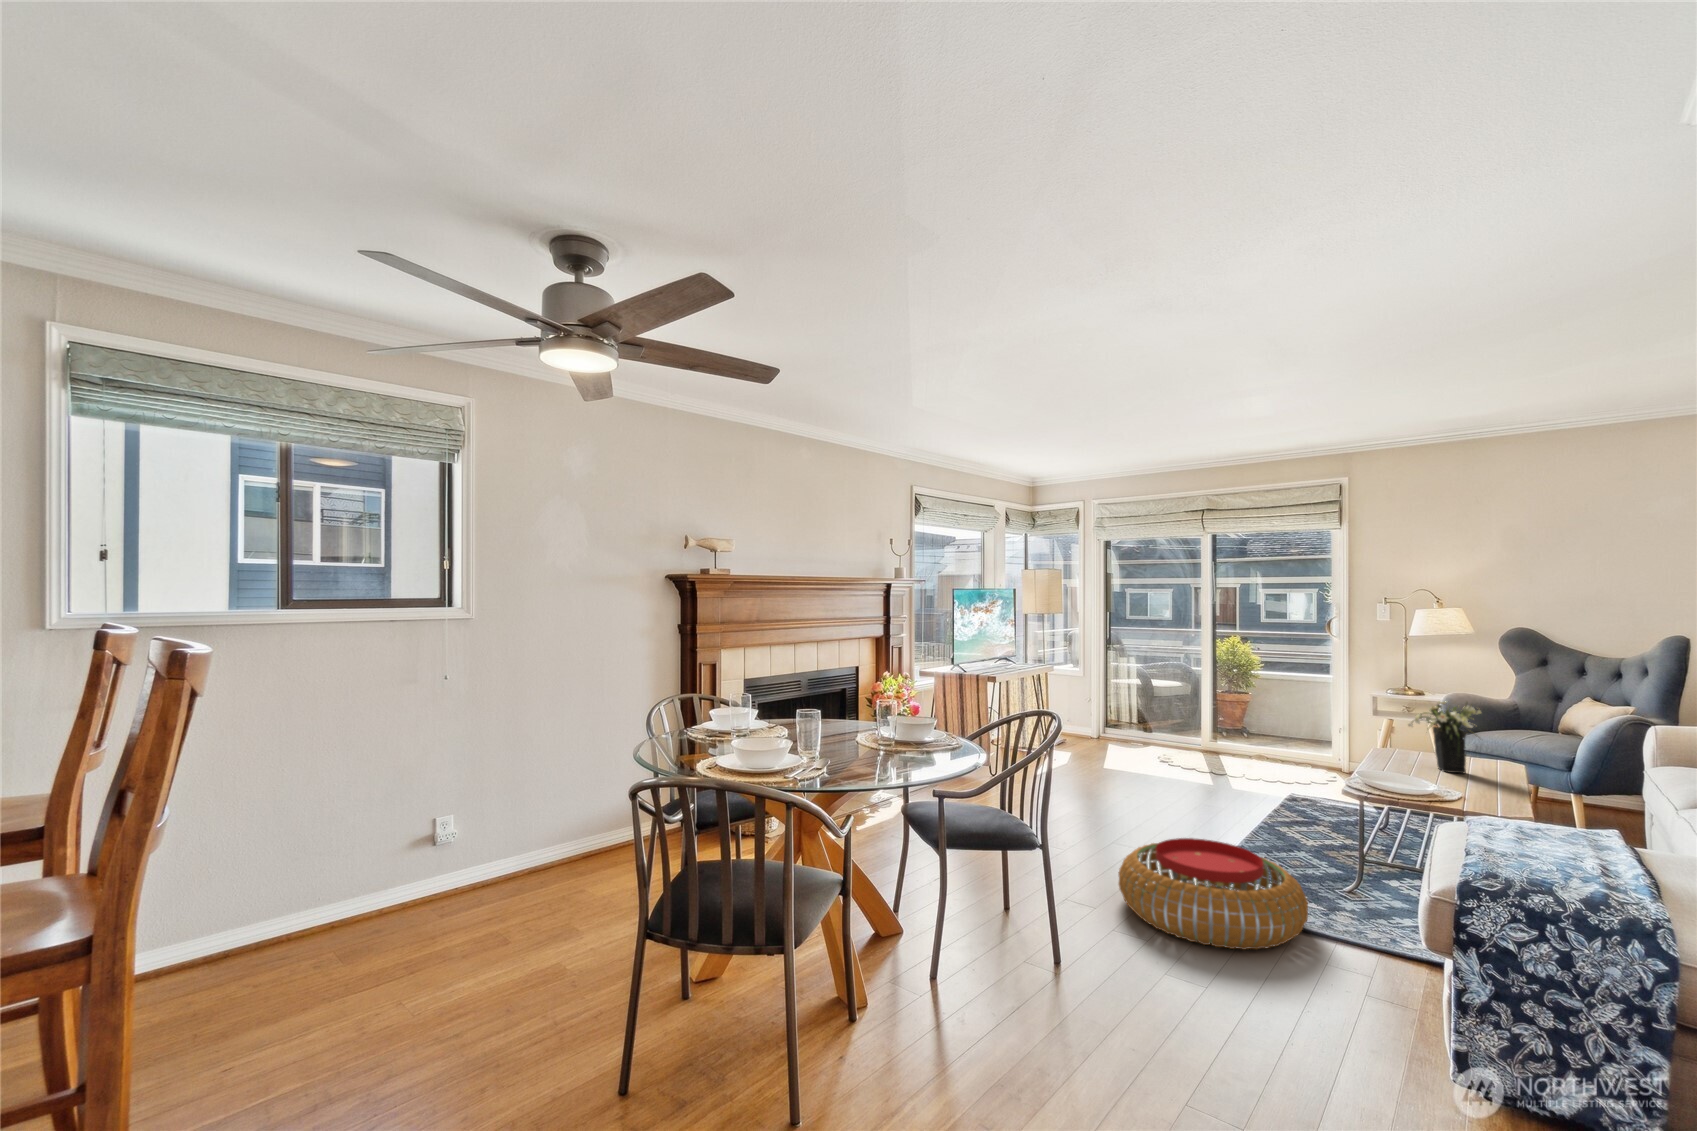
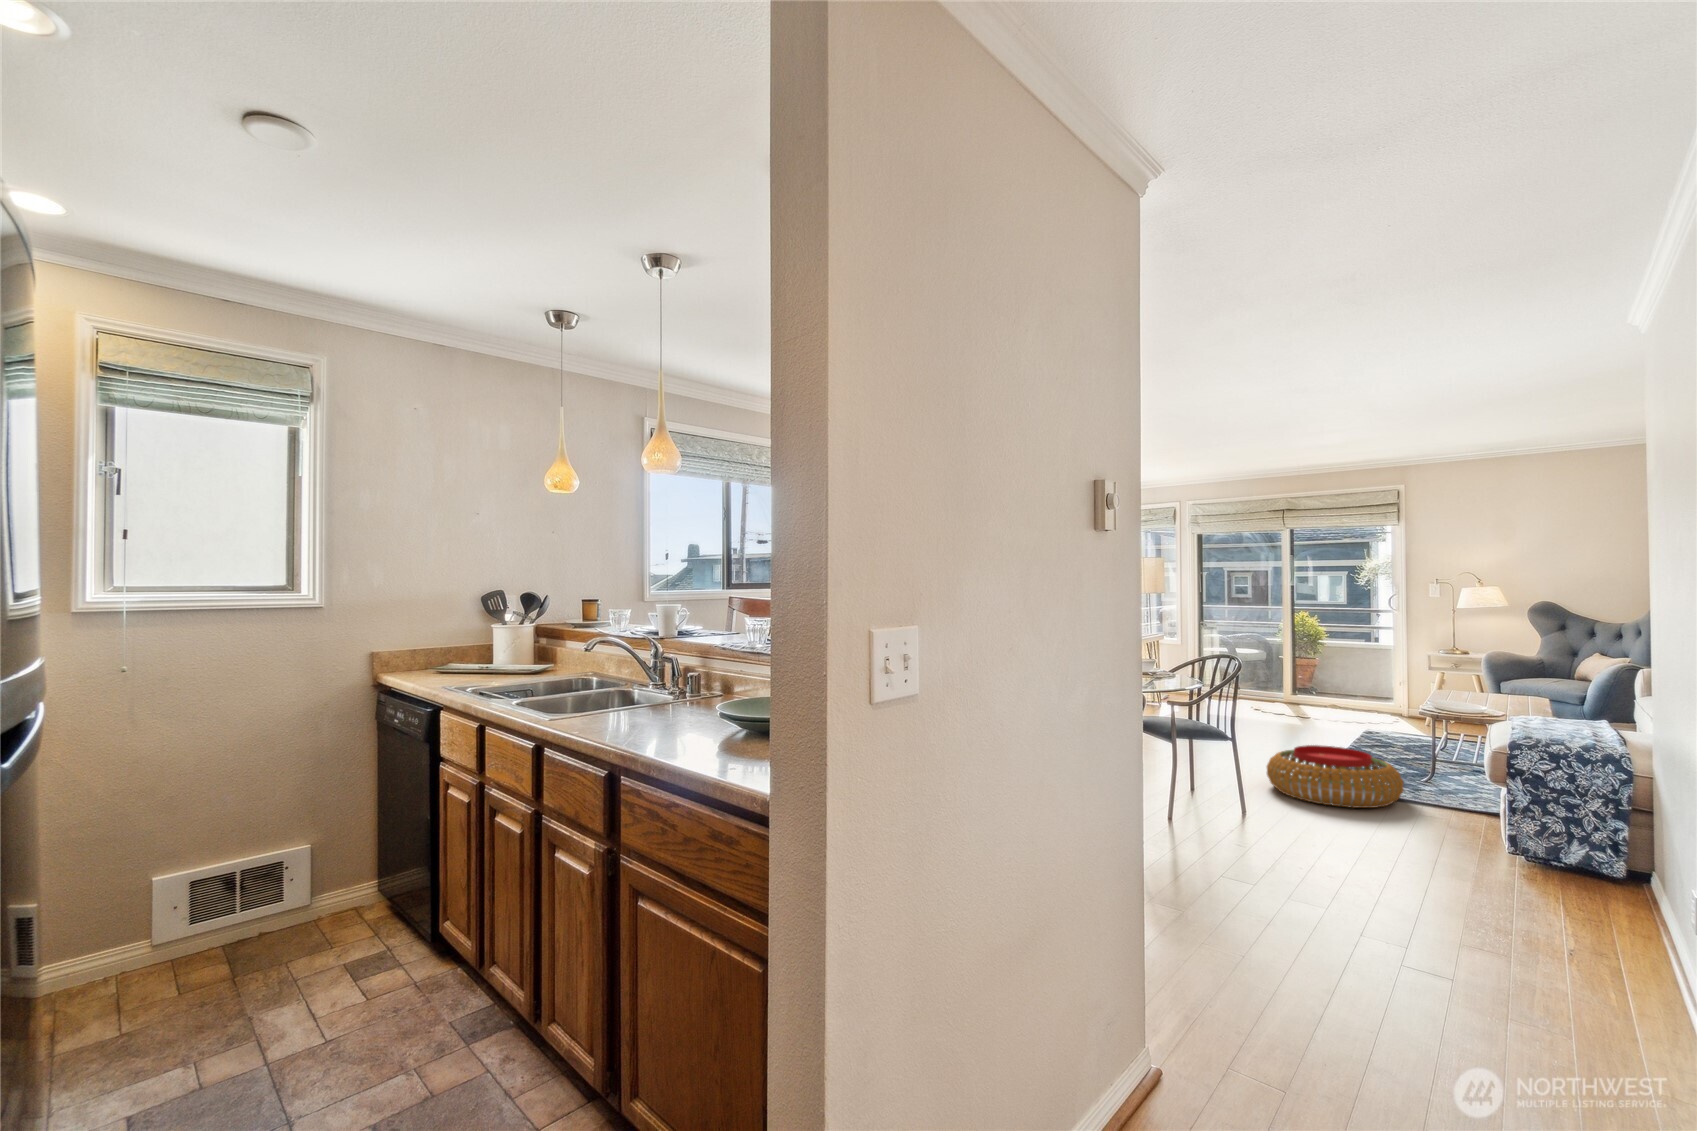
flower arrangement: present [1408,701,1481,773] -> none [1463,651,1518,703]

